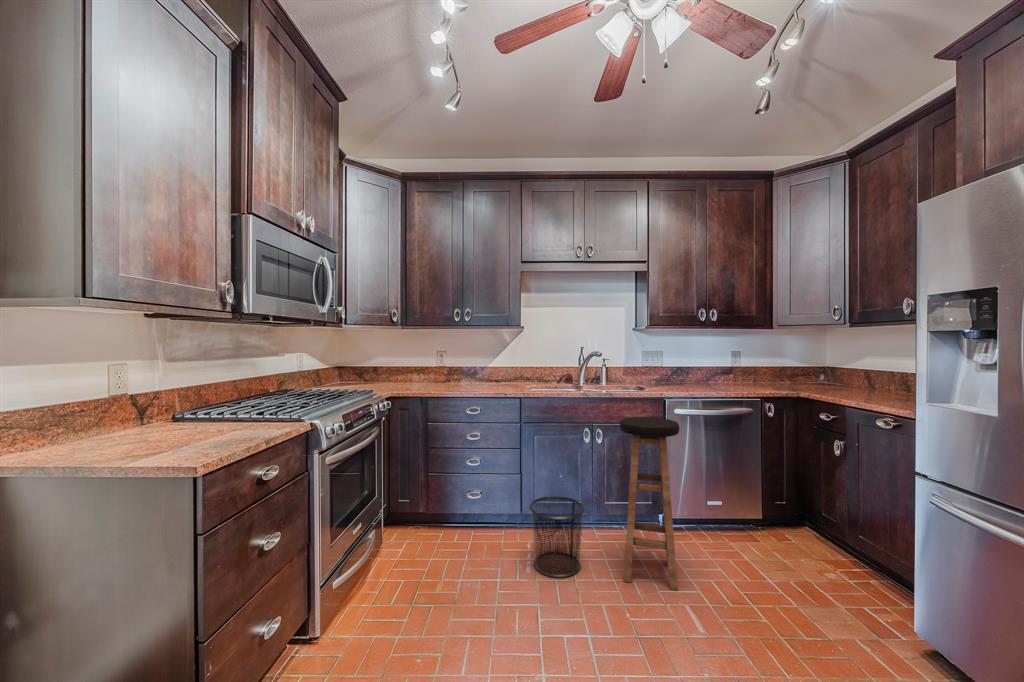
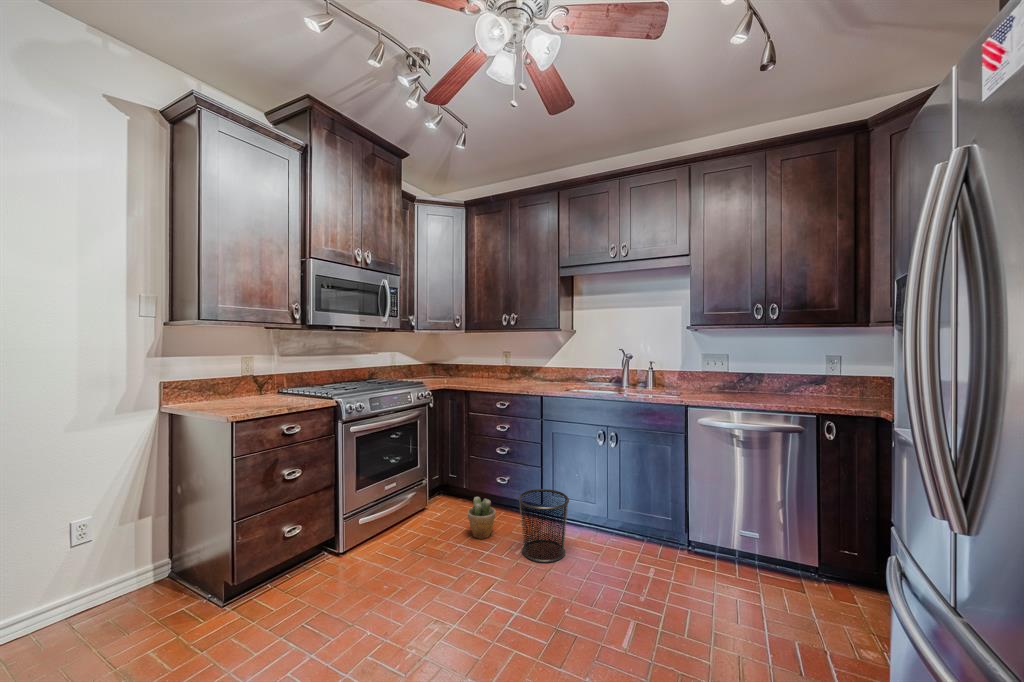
bar stool: present [620,417,679,590] -> none [589,423,656,600]
potted plant: none [460,520,493,569] -> present [468,497,496,539]

